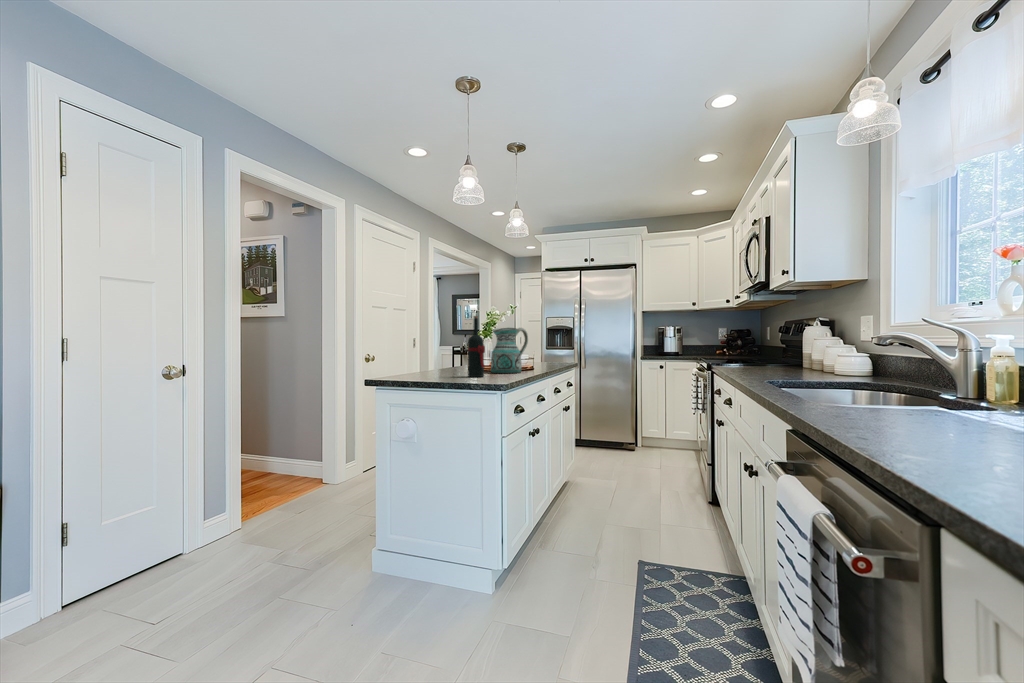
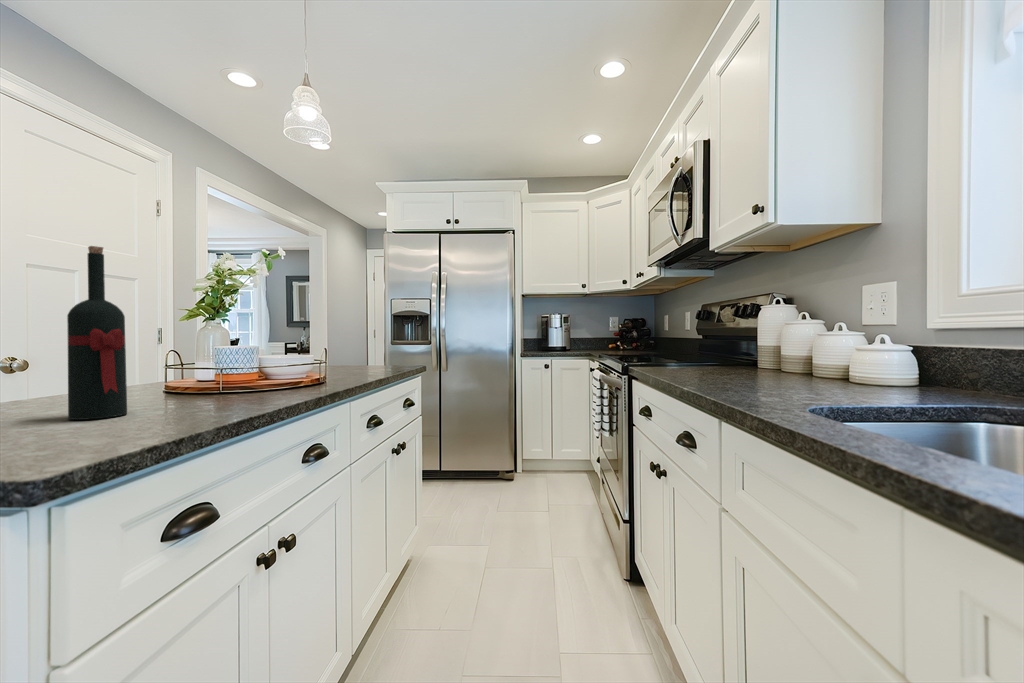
ceramic pitcher: present [491,328,528,373] -> none [196,290,299,398]

